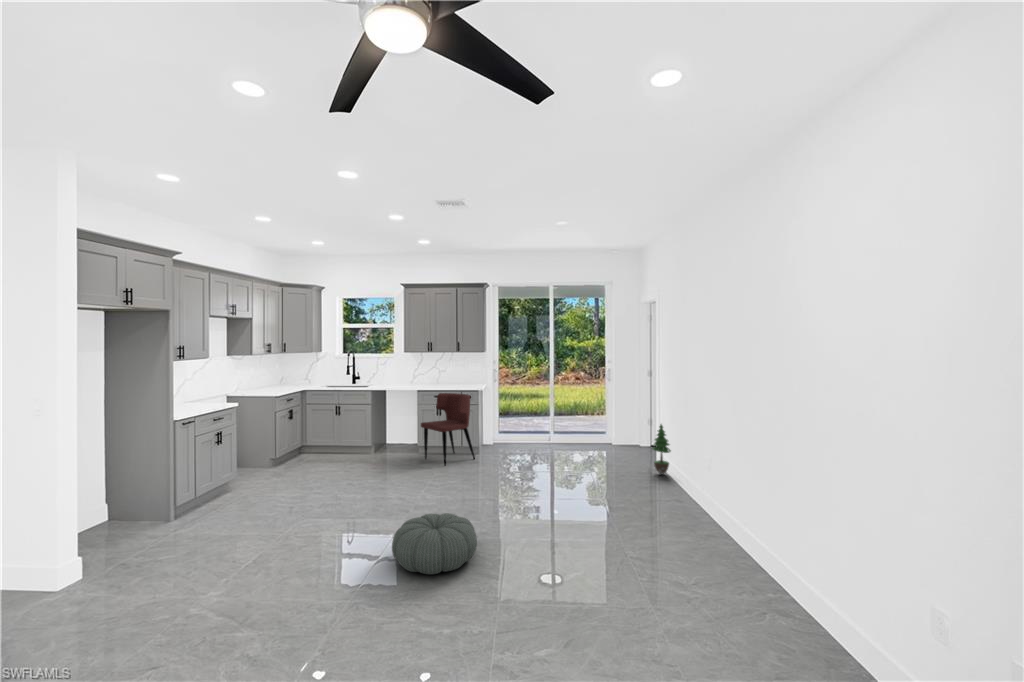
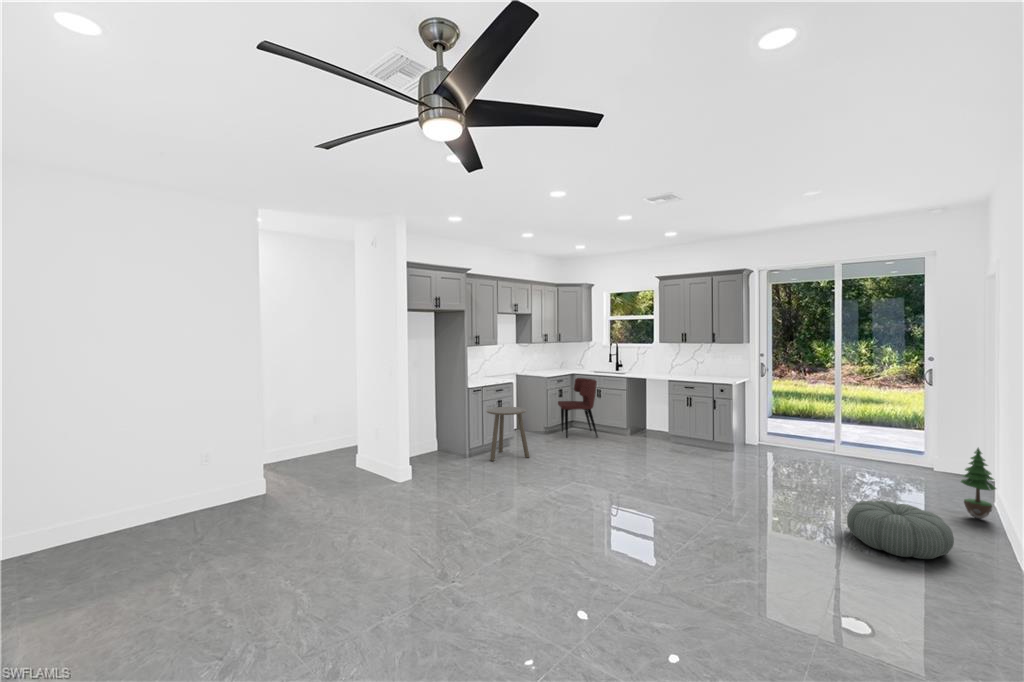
dining chair: present [421,393,475,466] -> present [558,378,598,438]
side table: none [205,438,272,516] -> present [486,407,529,461]
pouf: present [392,513,477,574] -> present [847,501,954,559]

